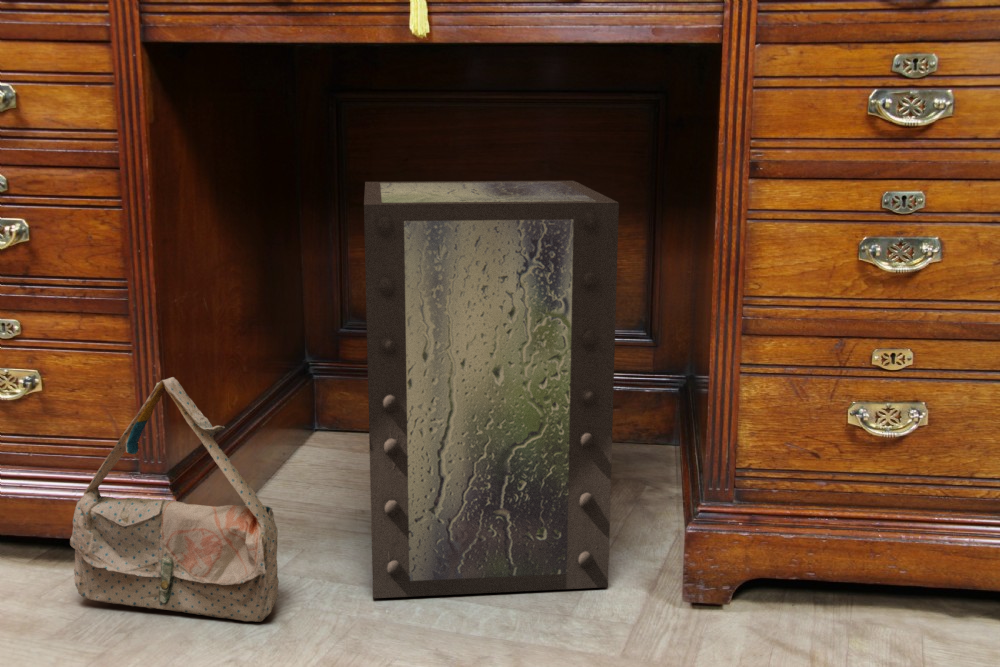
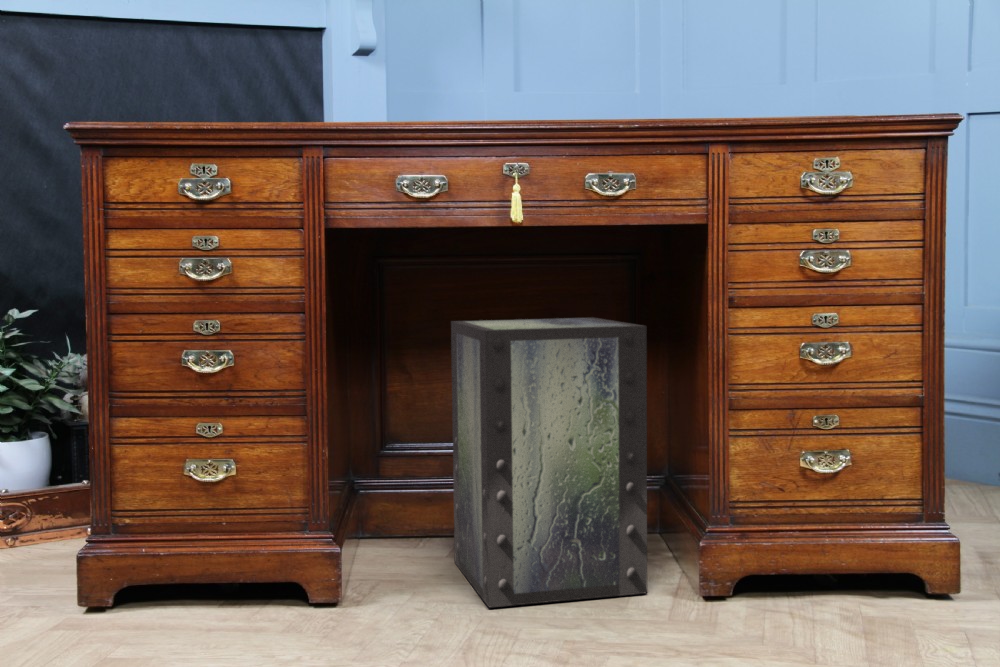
bag: present [70,377,279,622] -> none [278,452,428,624]

